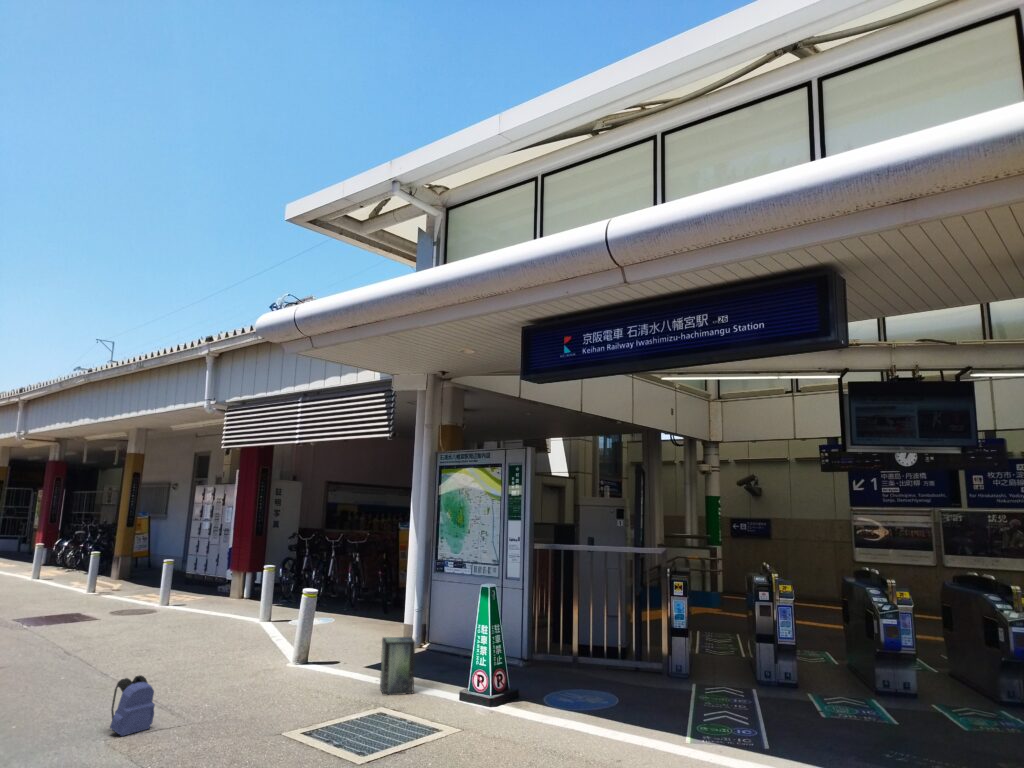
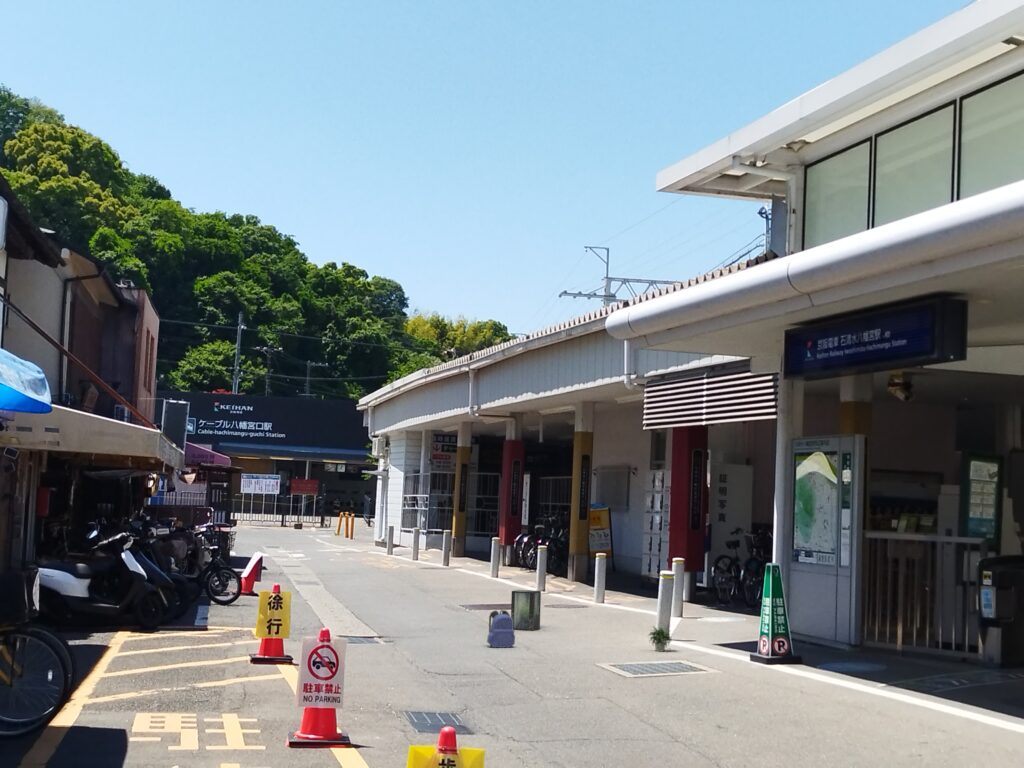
storage box: present [380,637,415,695] -> present [511,590,541,631]
potted plant: none [329,667,358,700] -> present [649,627,671,651]

